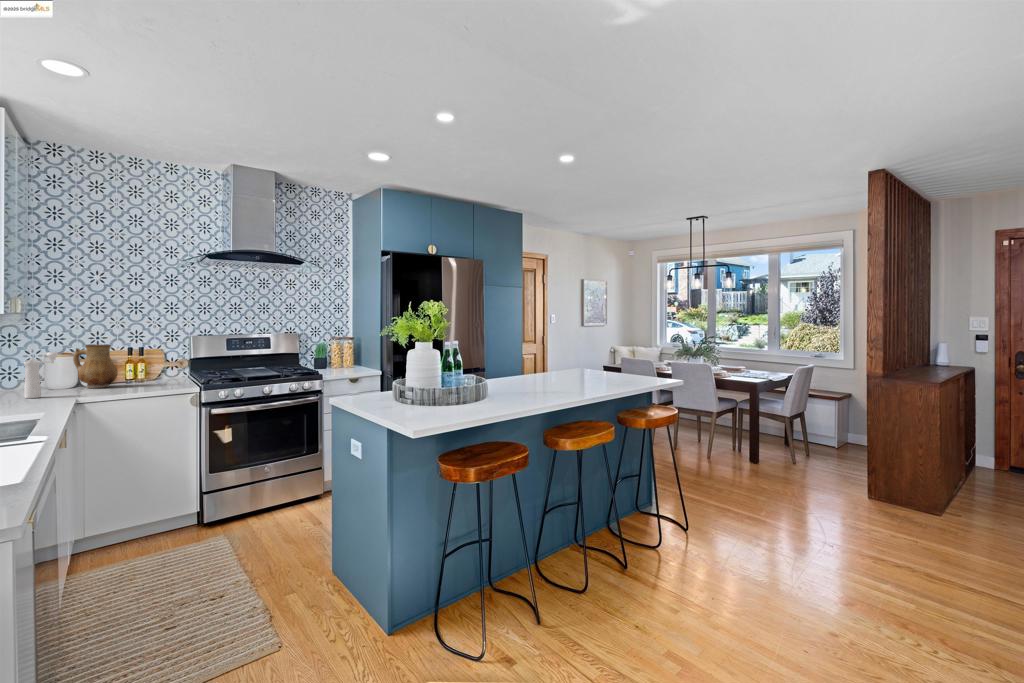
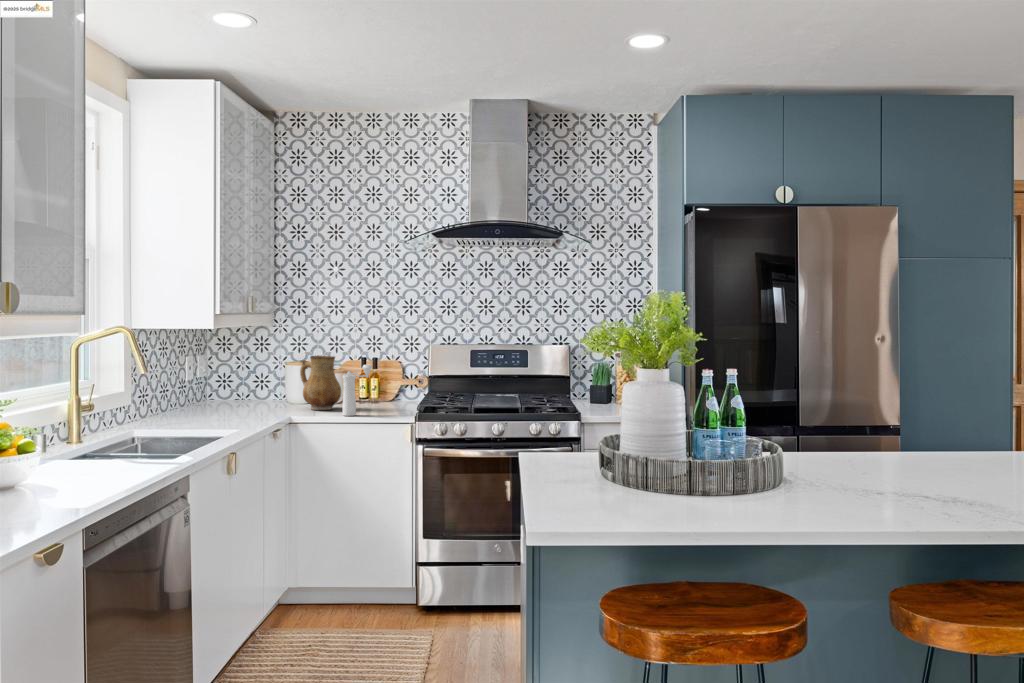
pepper mill: present [24,352,58,398] -> present [342,365,372,416]

